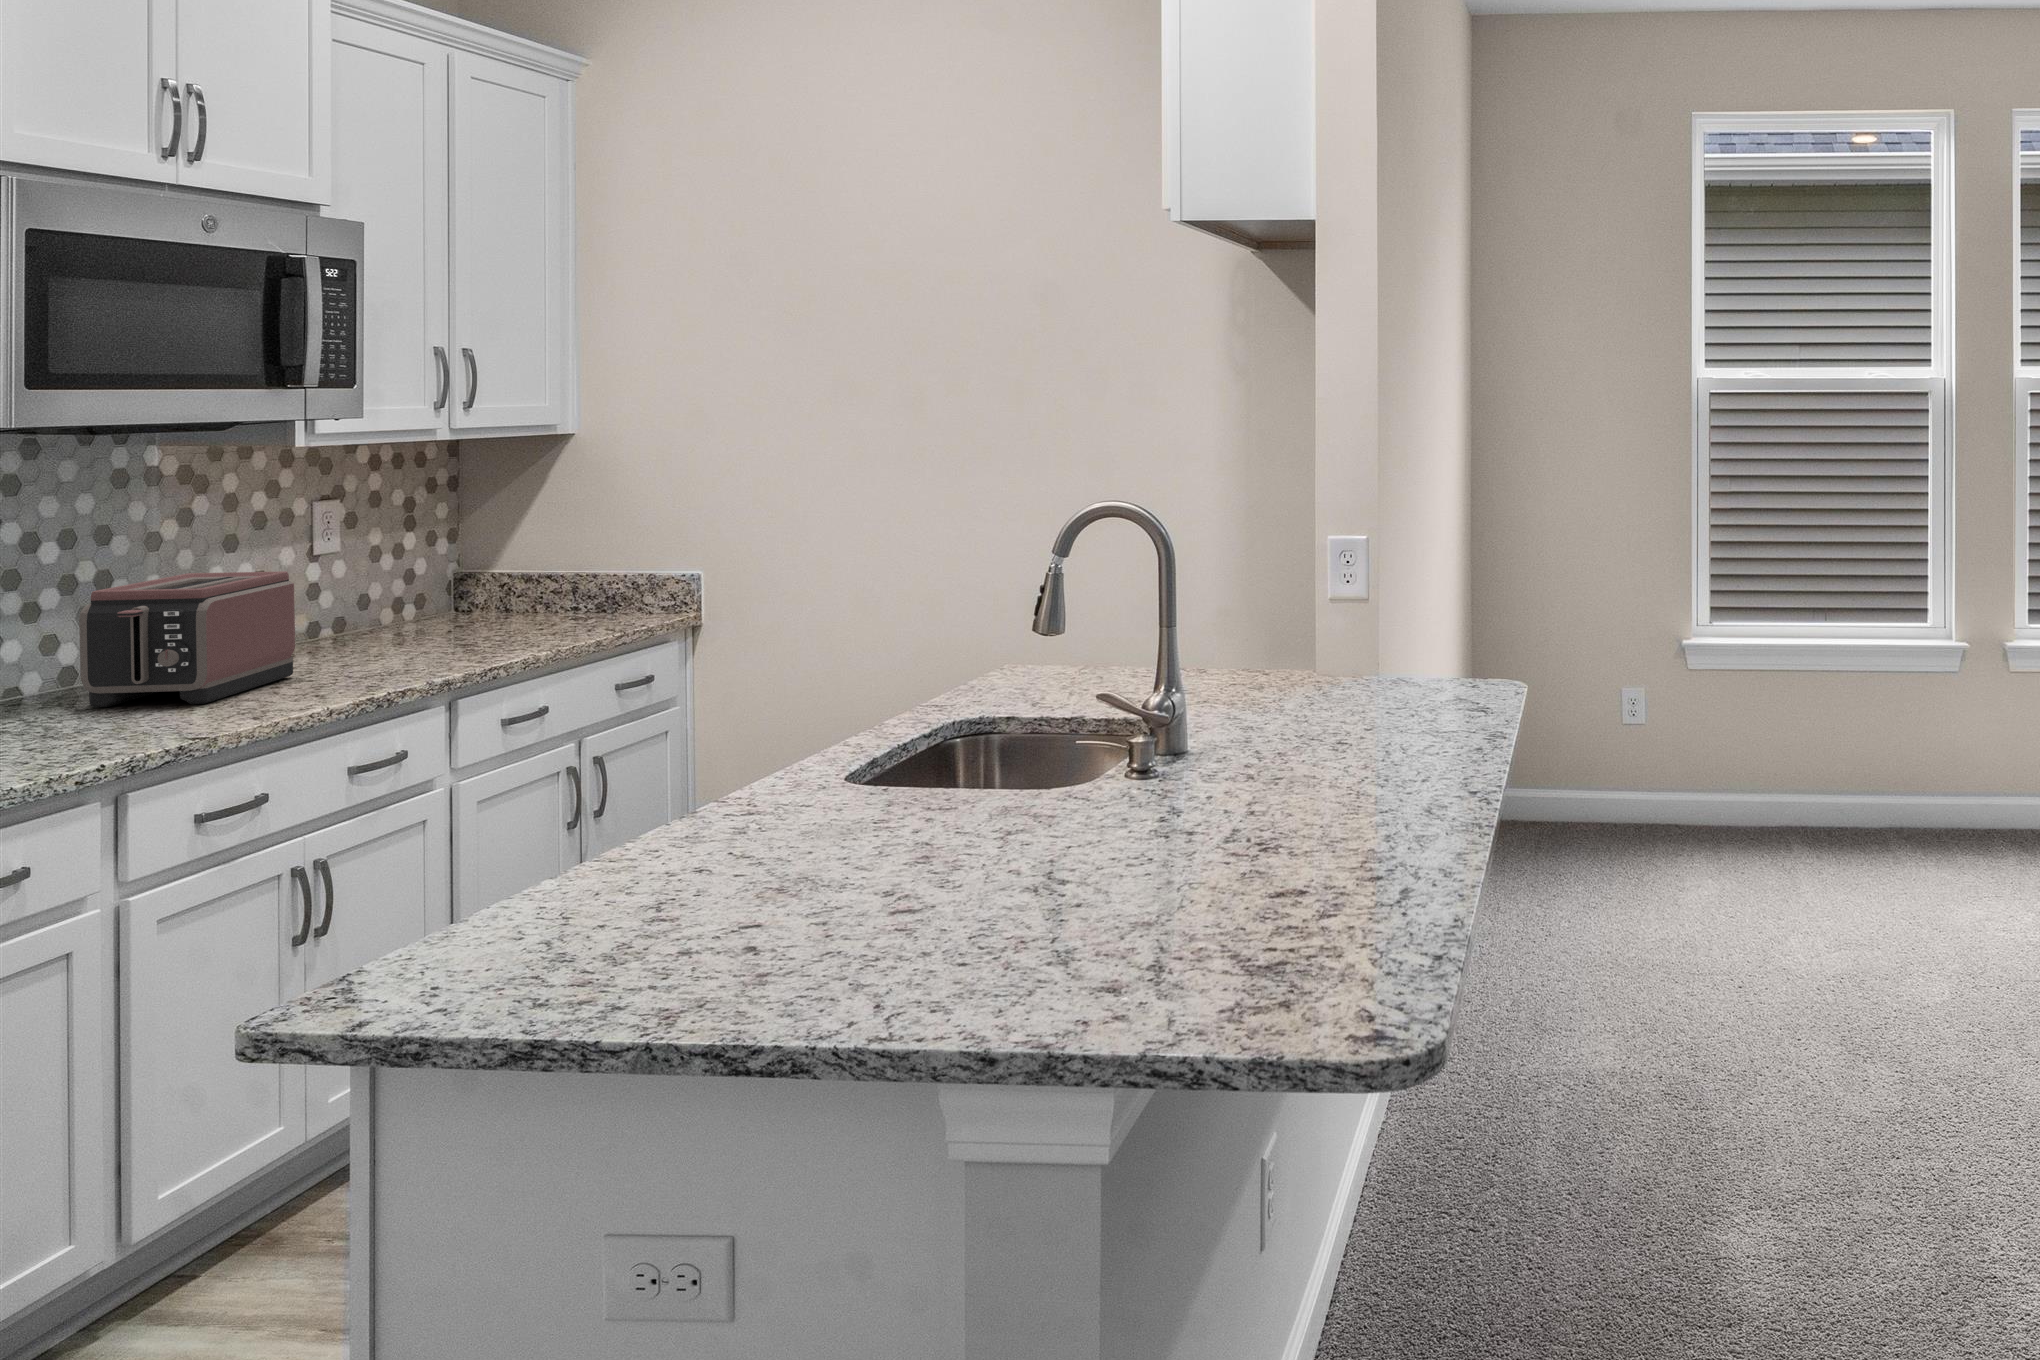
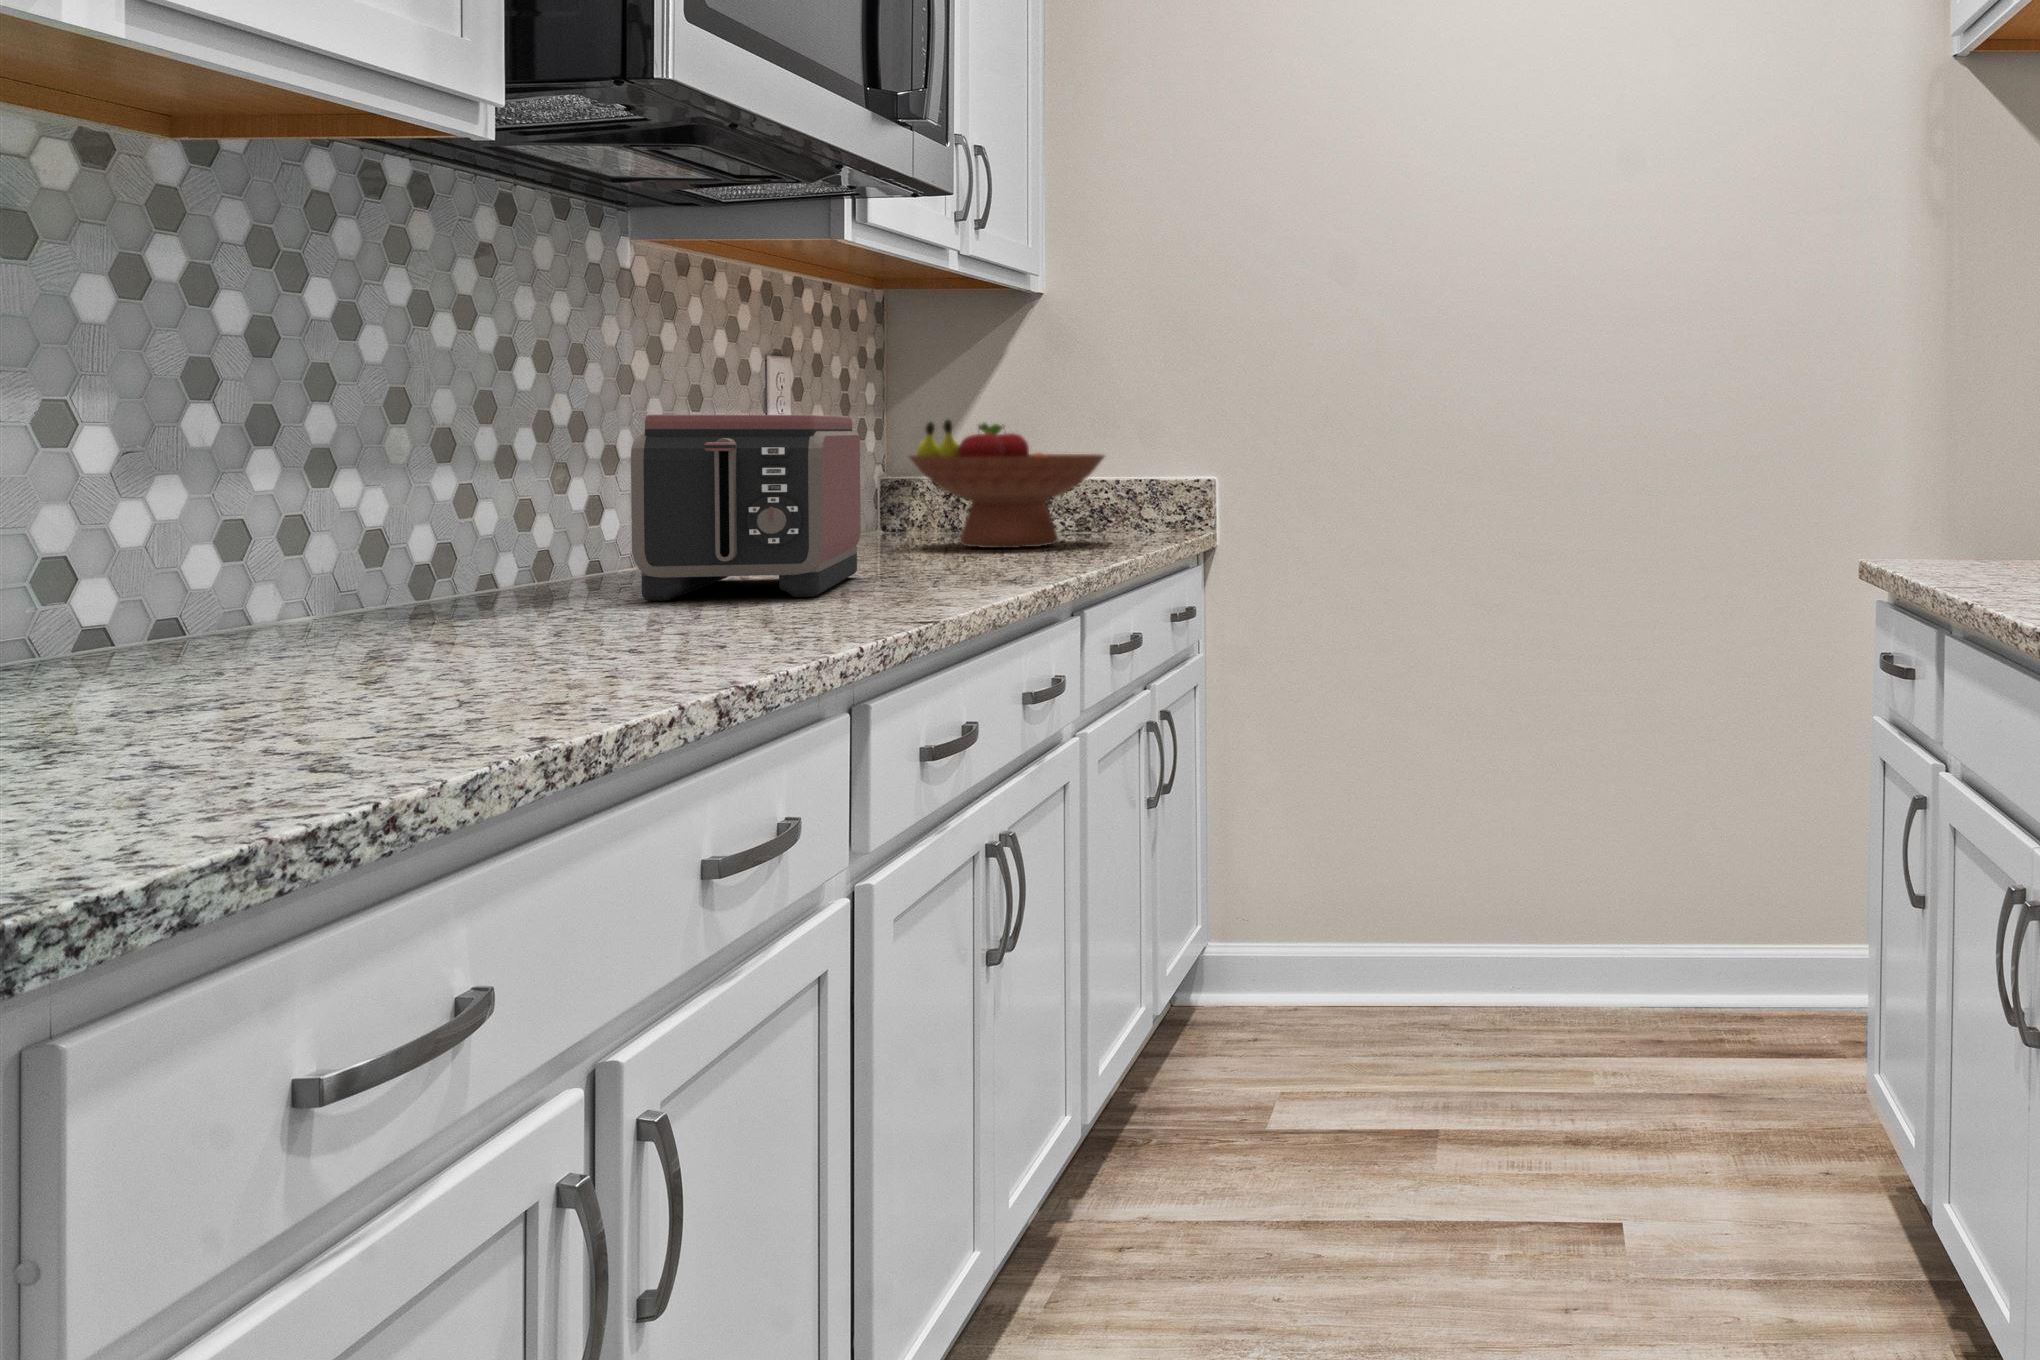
fruit bowl: none [423,543,585,636] -> present [909,420,1104,548]

